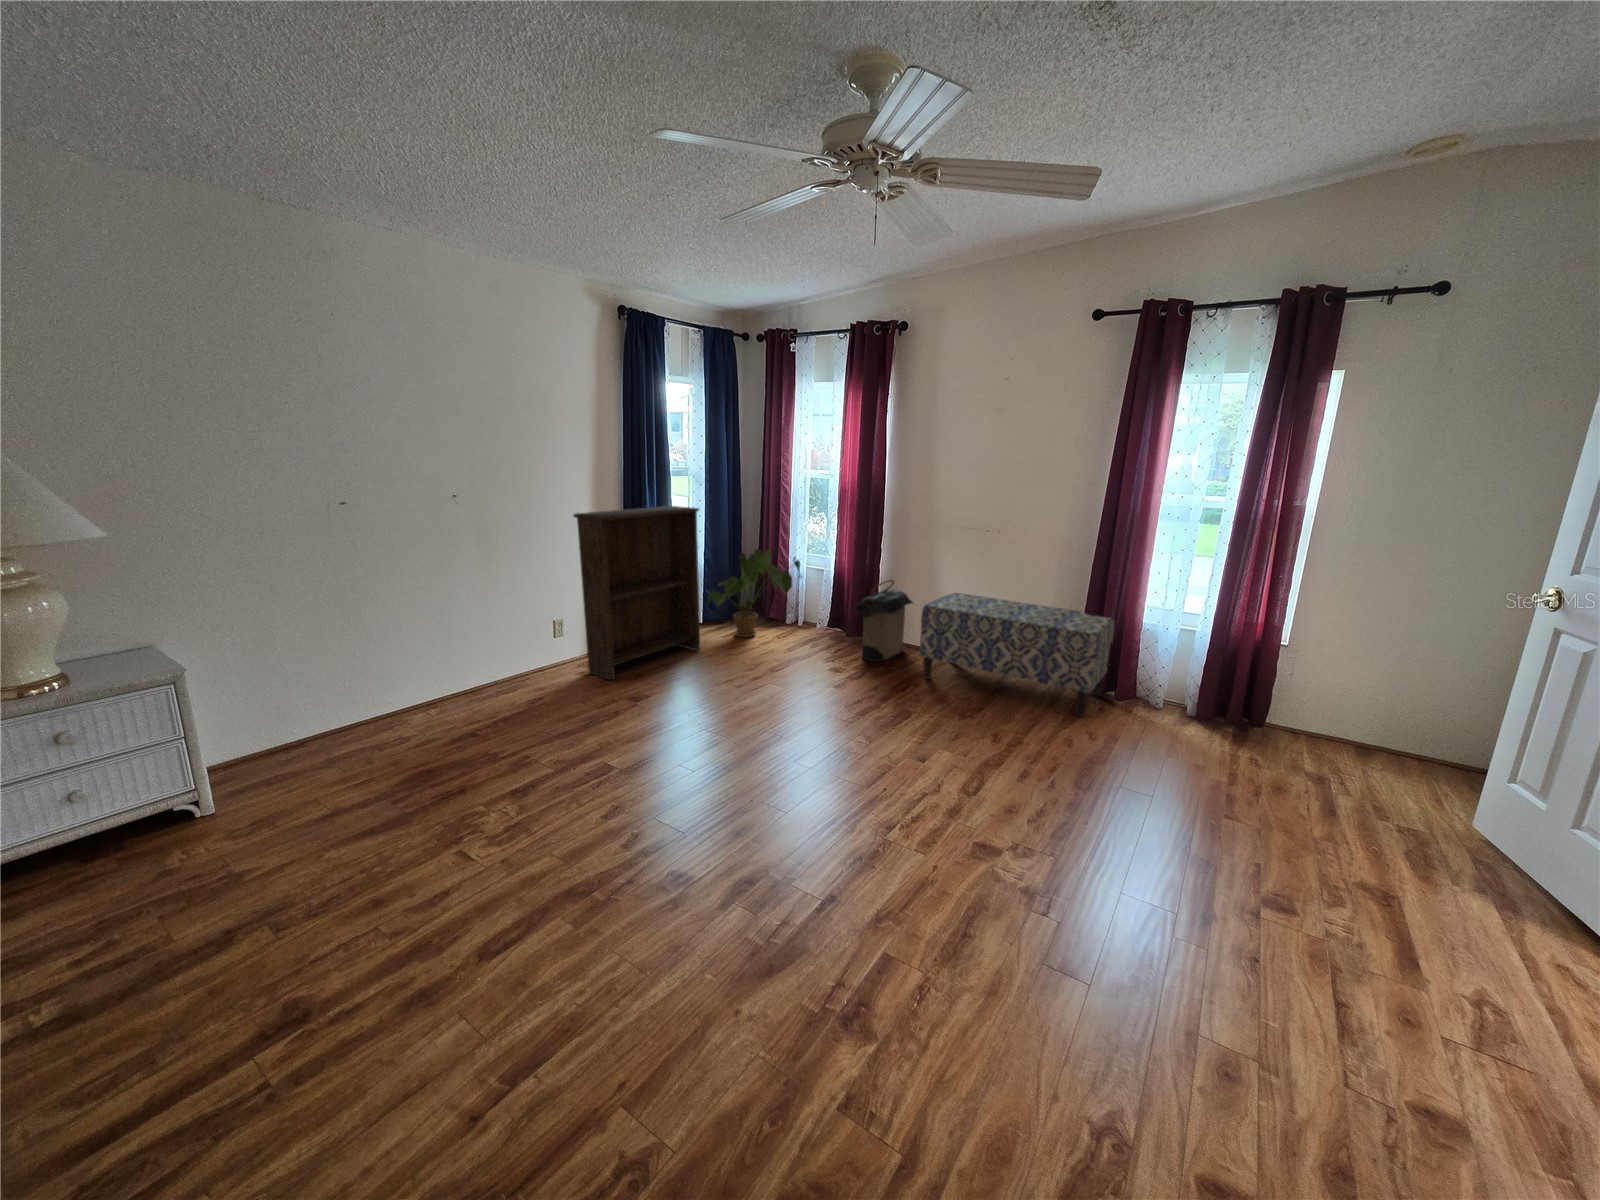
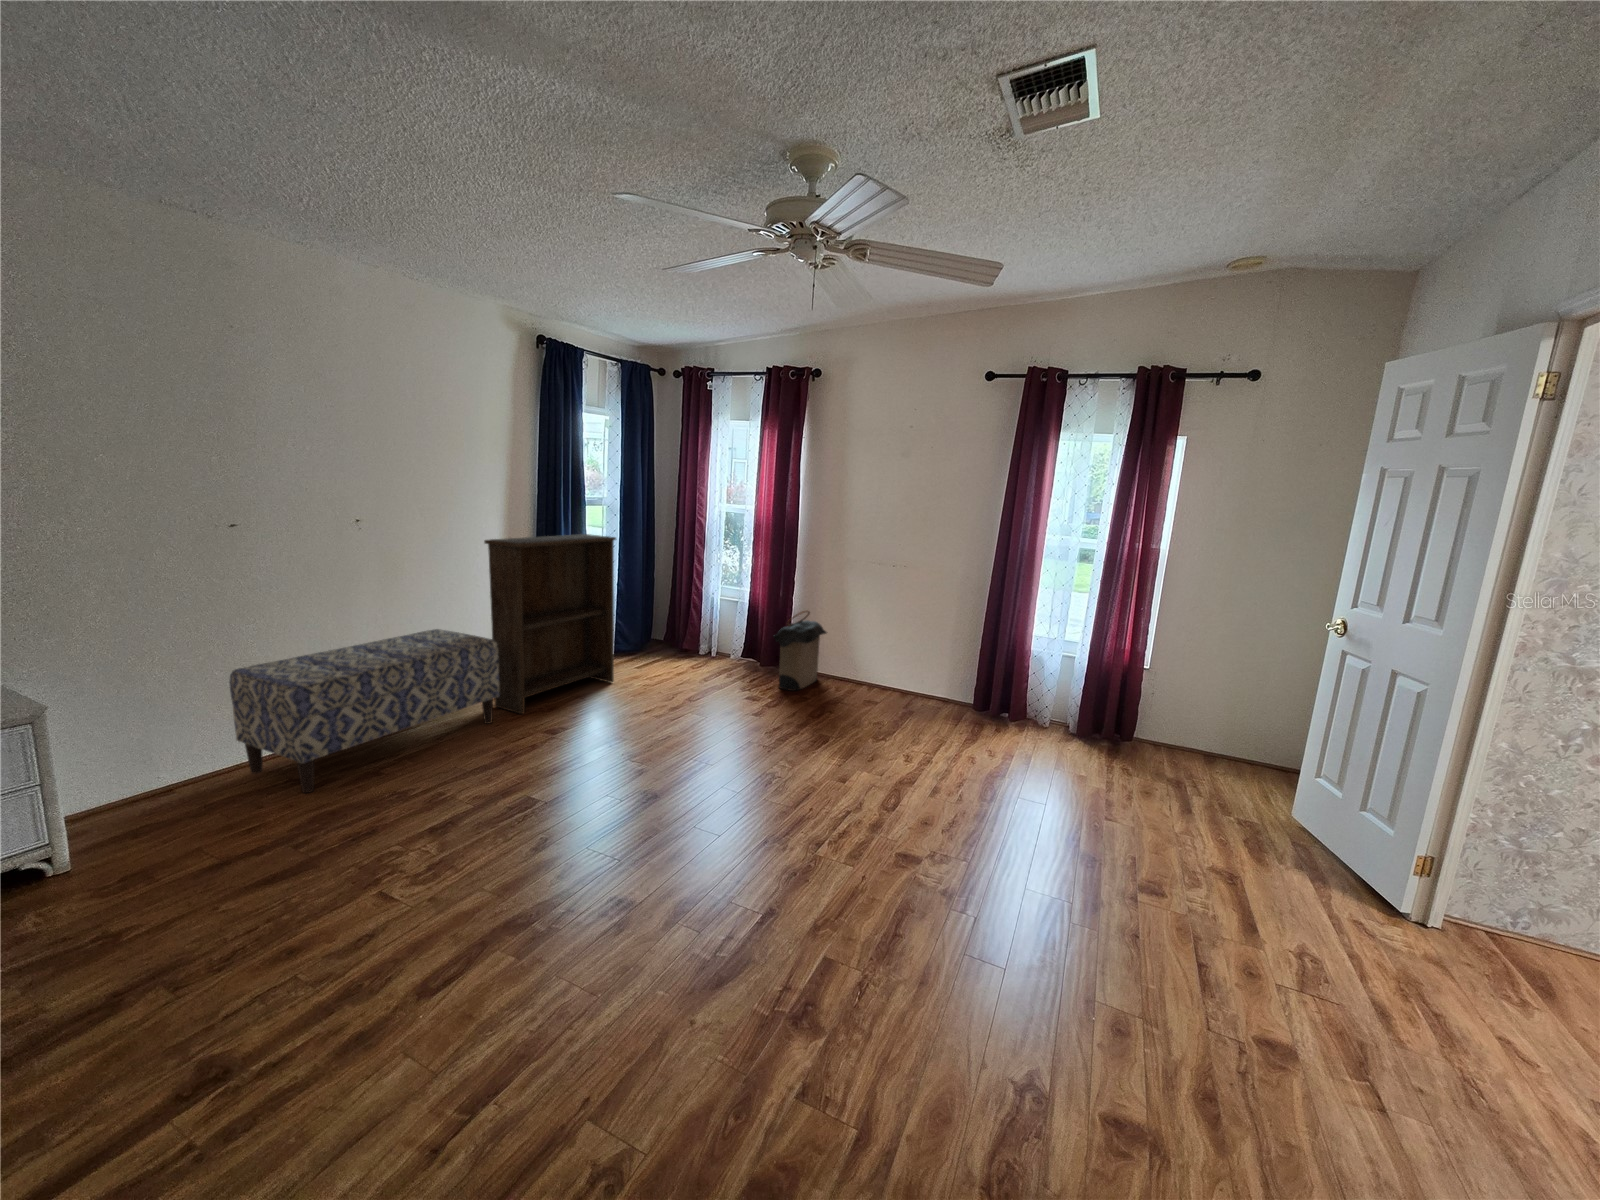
house plant: present [708,549,802,637] -> none [620,580,717,669]
bench: present [919,593,1114,717] -> present [229,629,500,793]

